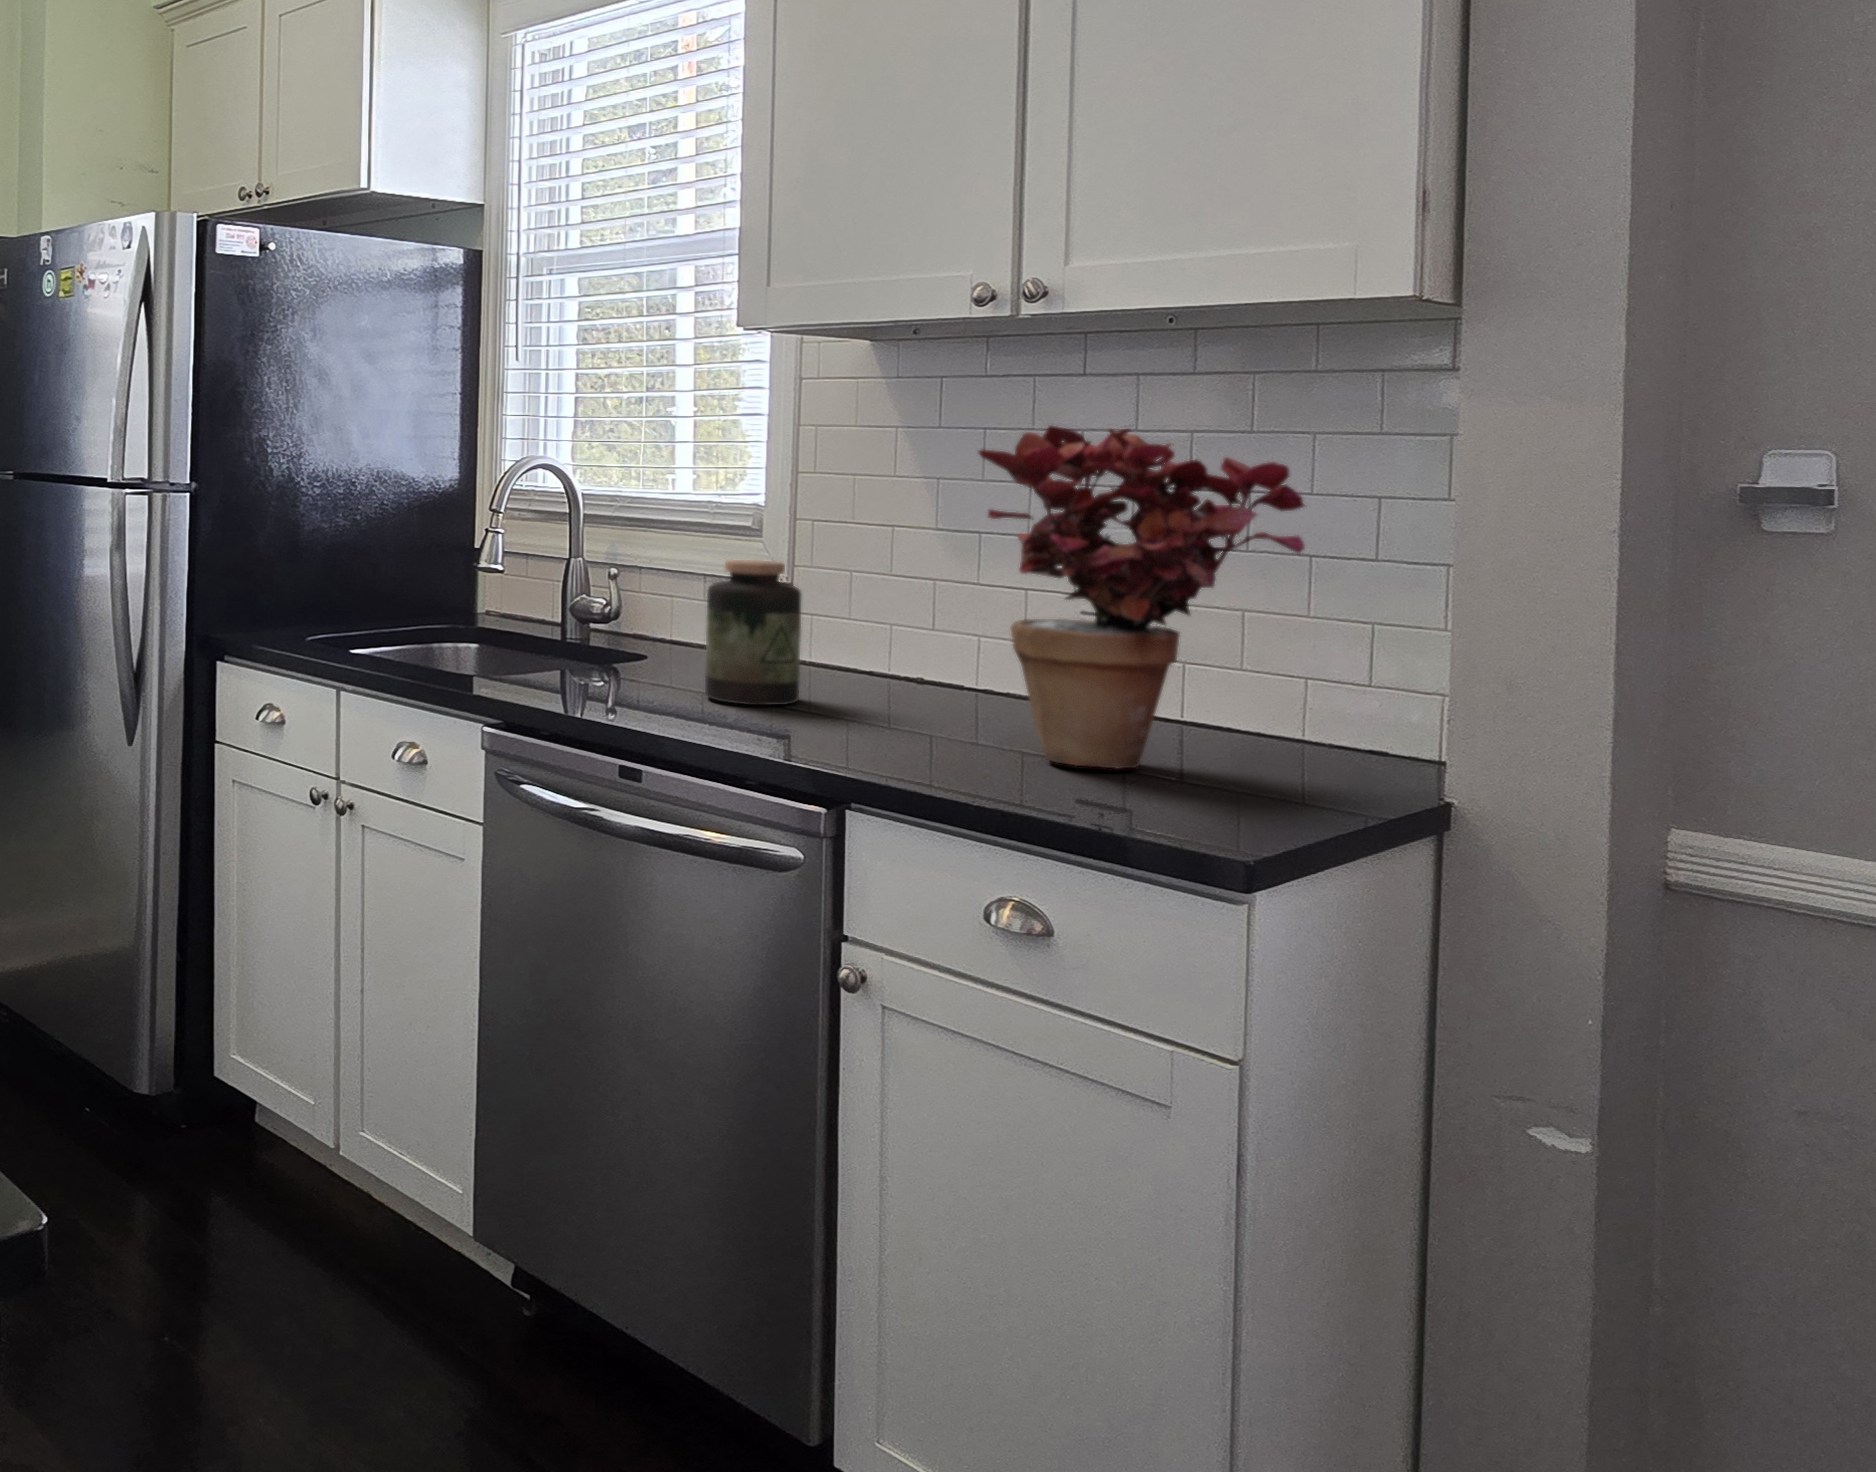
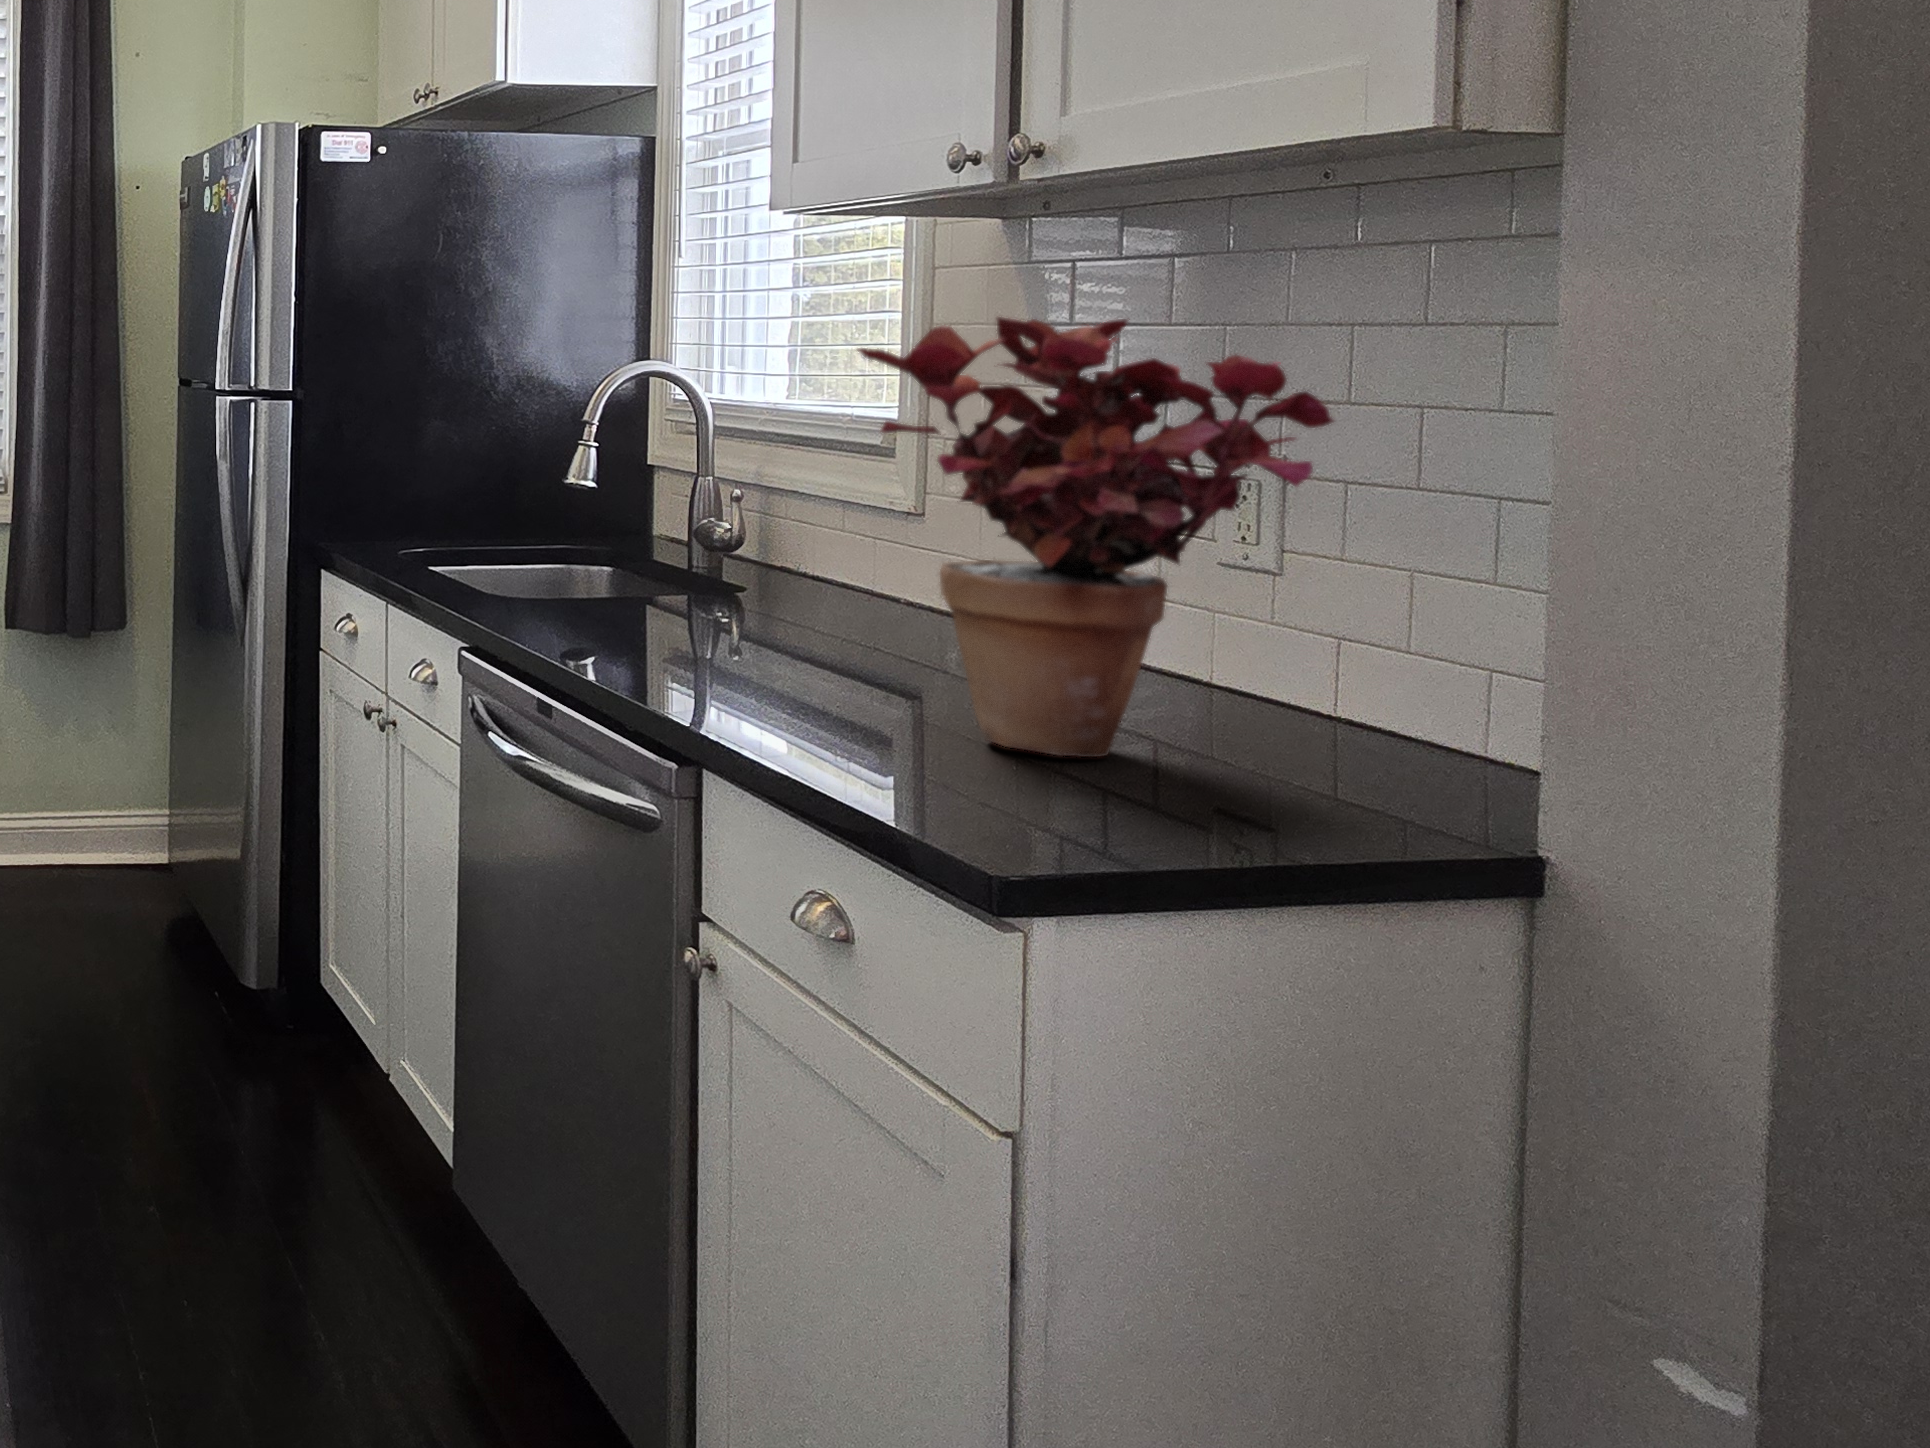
jar: present [705,560,801,705] -> none [716,480,833,649]

